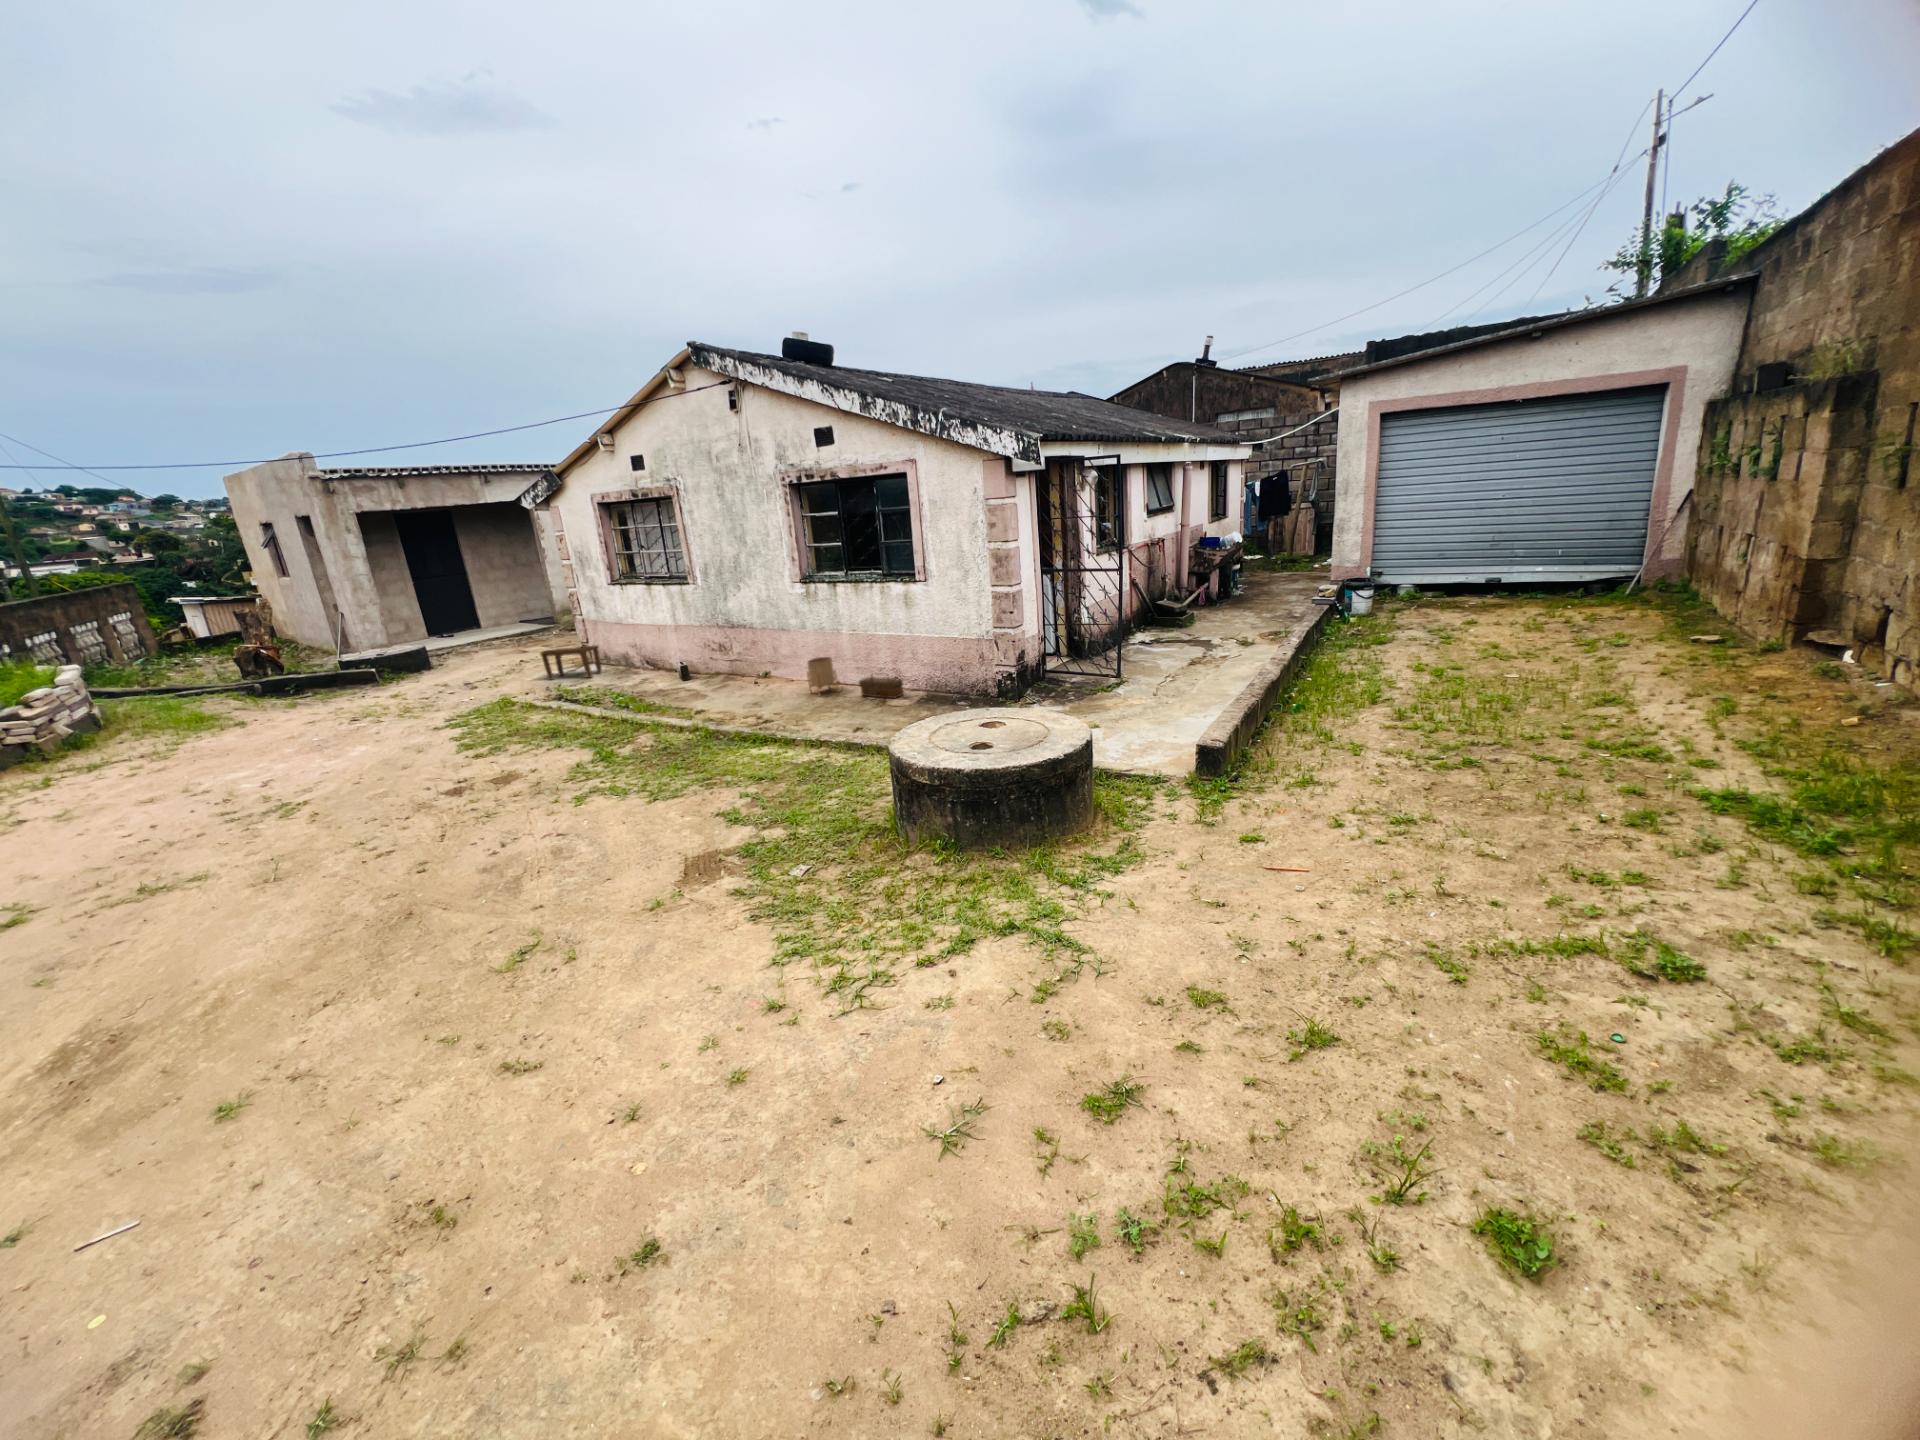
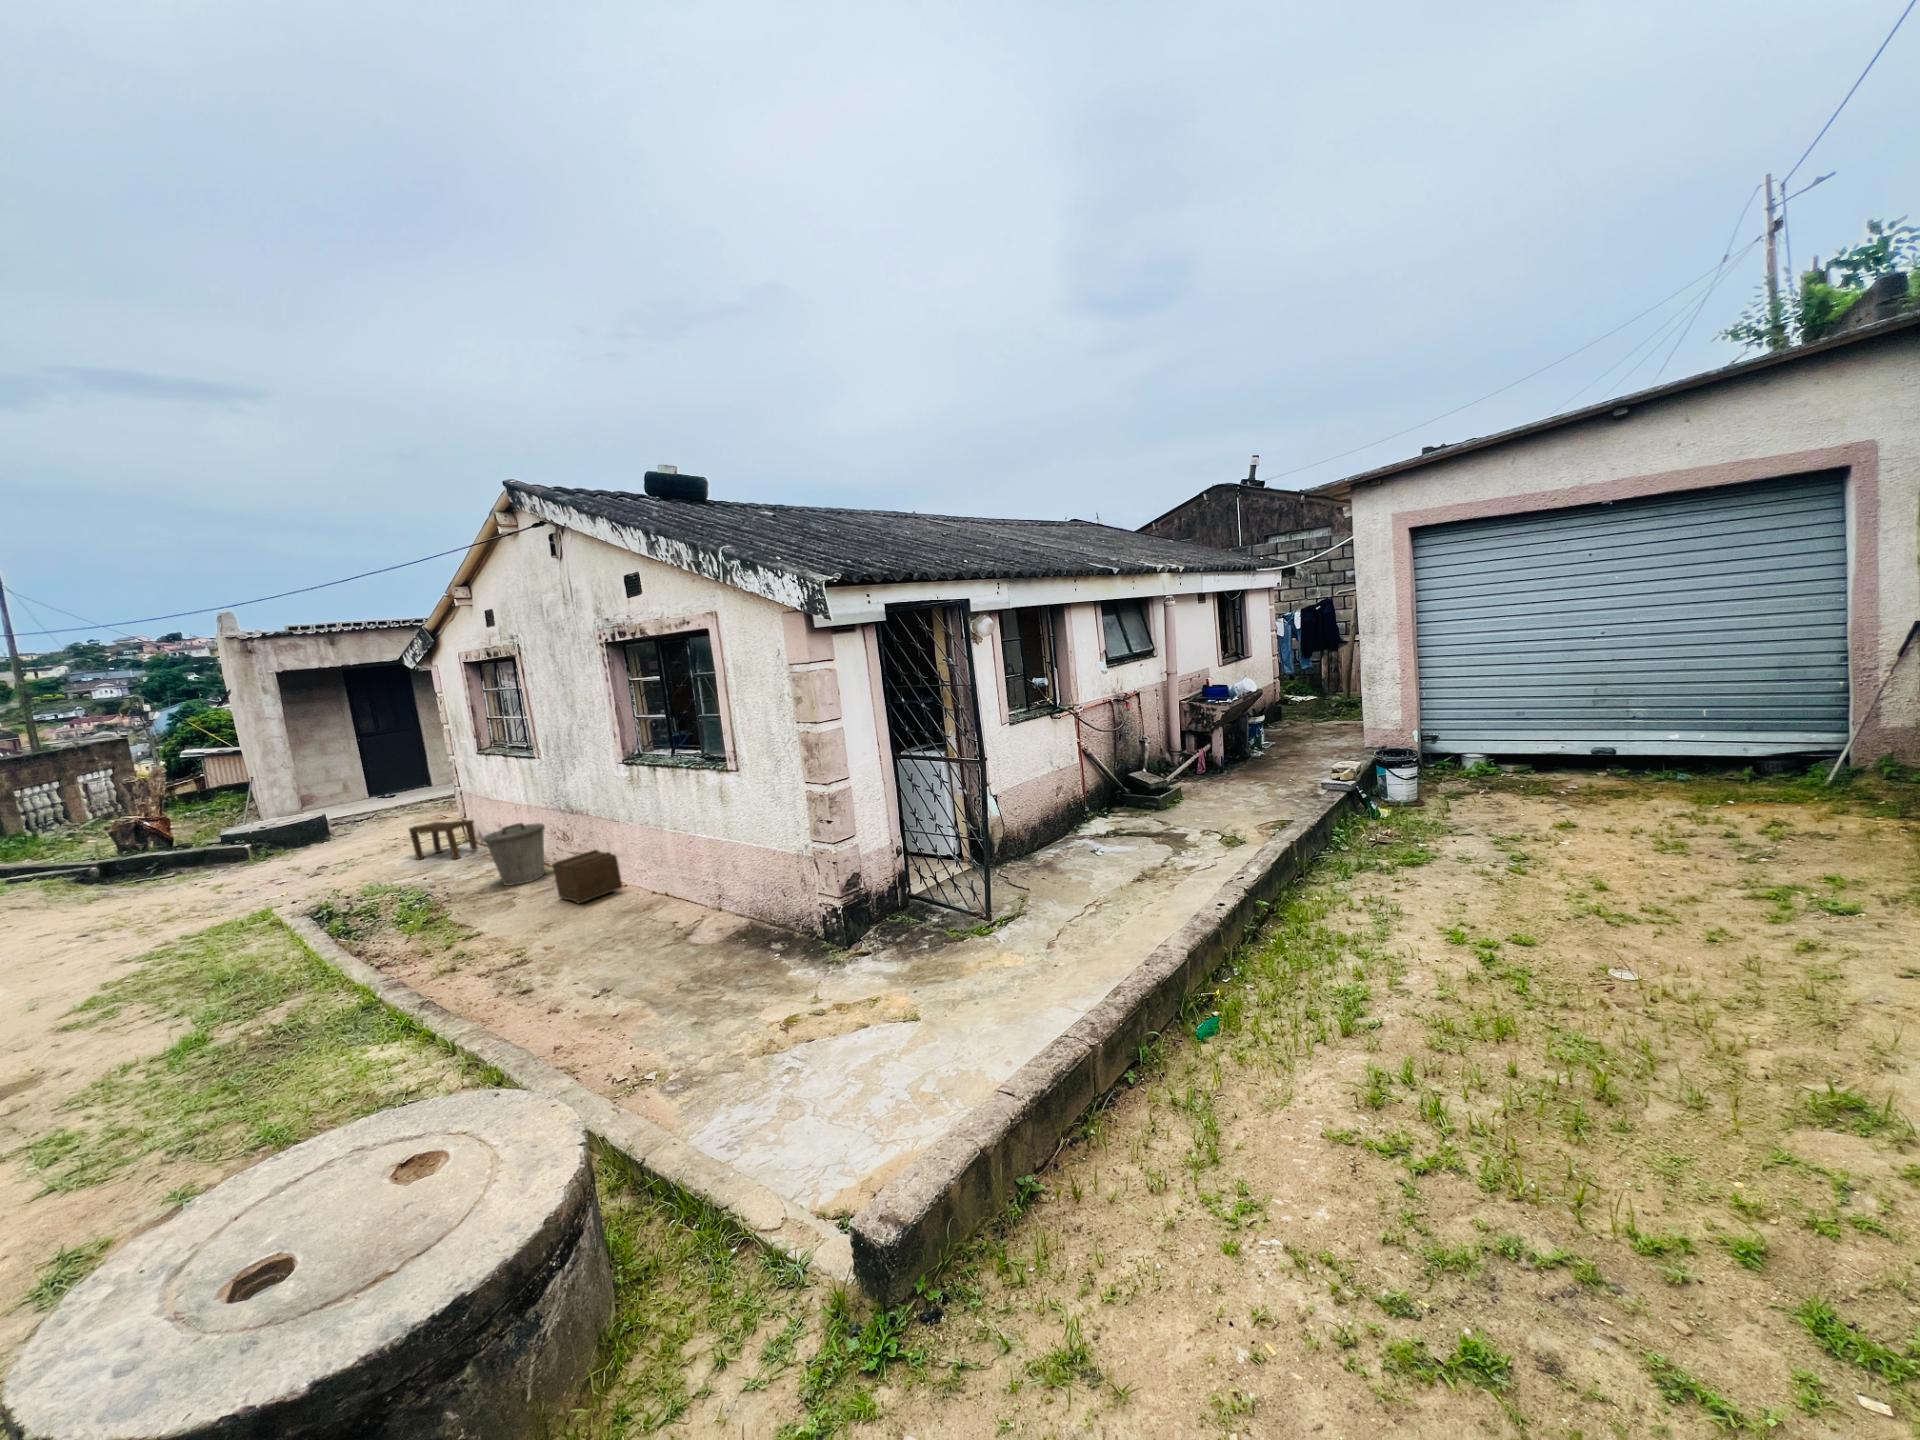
trash can: none [652,639,699,689] -> present [483,823,545,886]
wooden crate: none [733,655,789,694] -> present [553,850,622,903]
planter: present [807,657,839,695] -> none [620,860,662,915]
toolbox: present [859,673,903,698] -> none [672,889,724,929]

